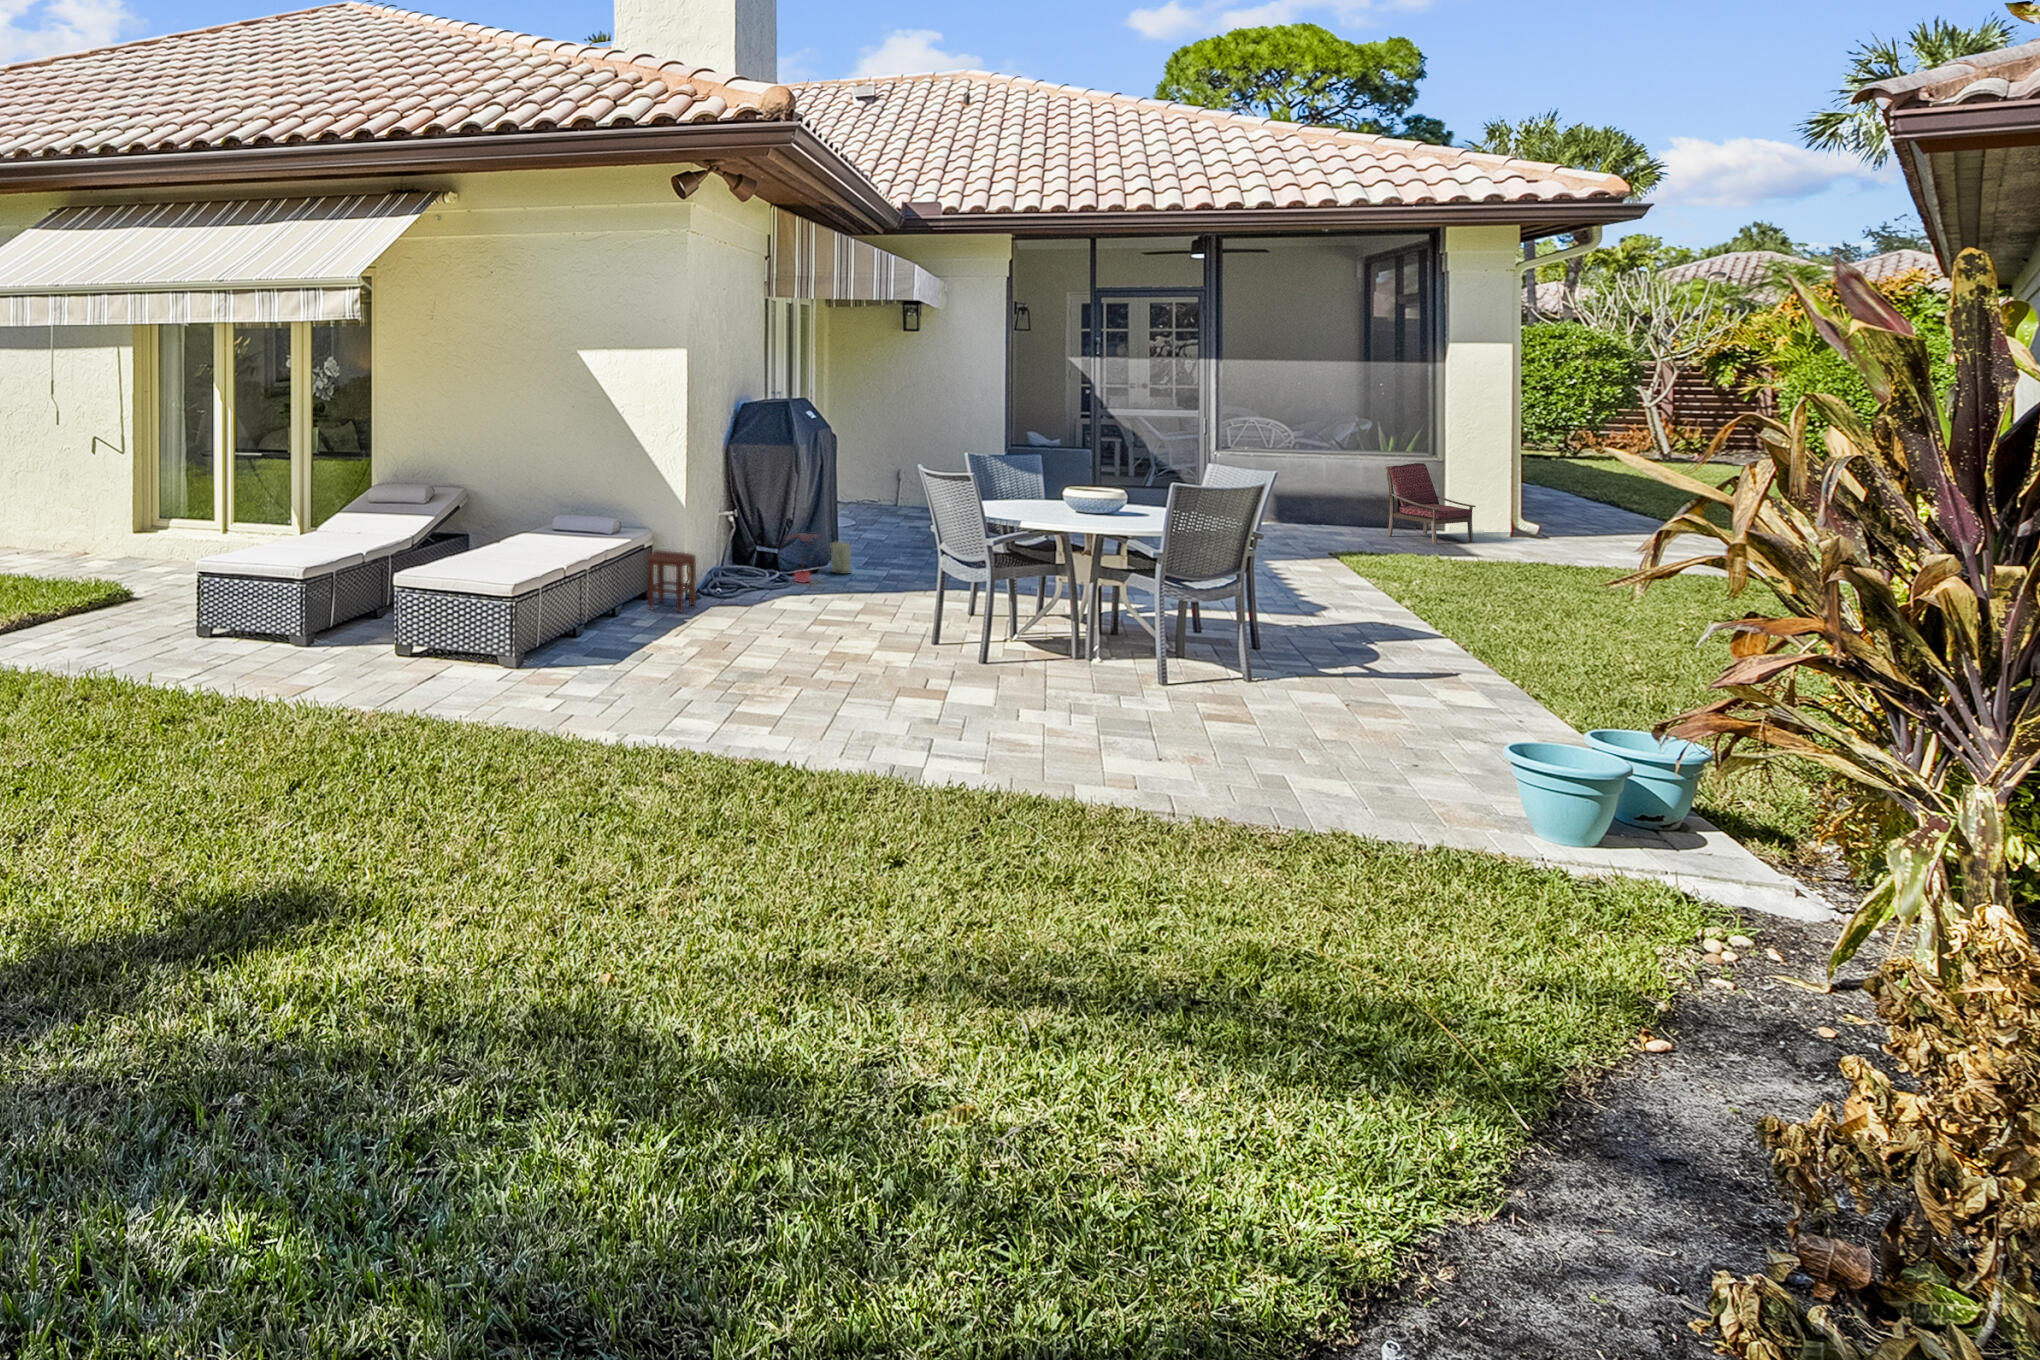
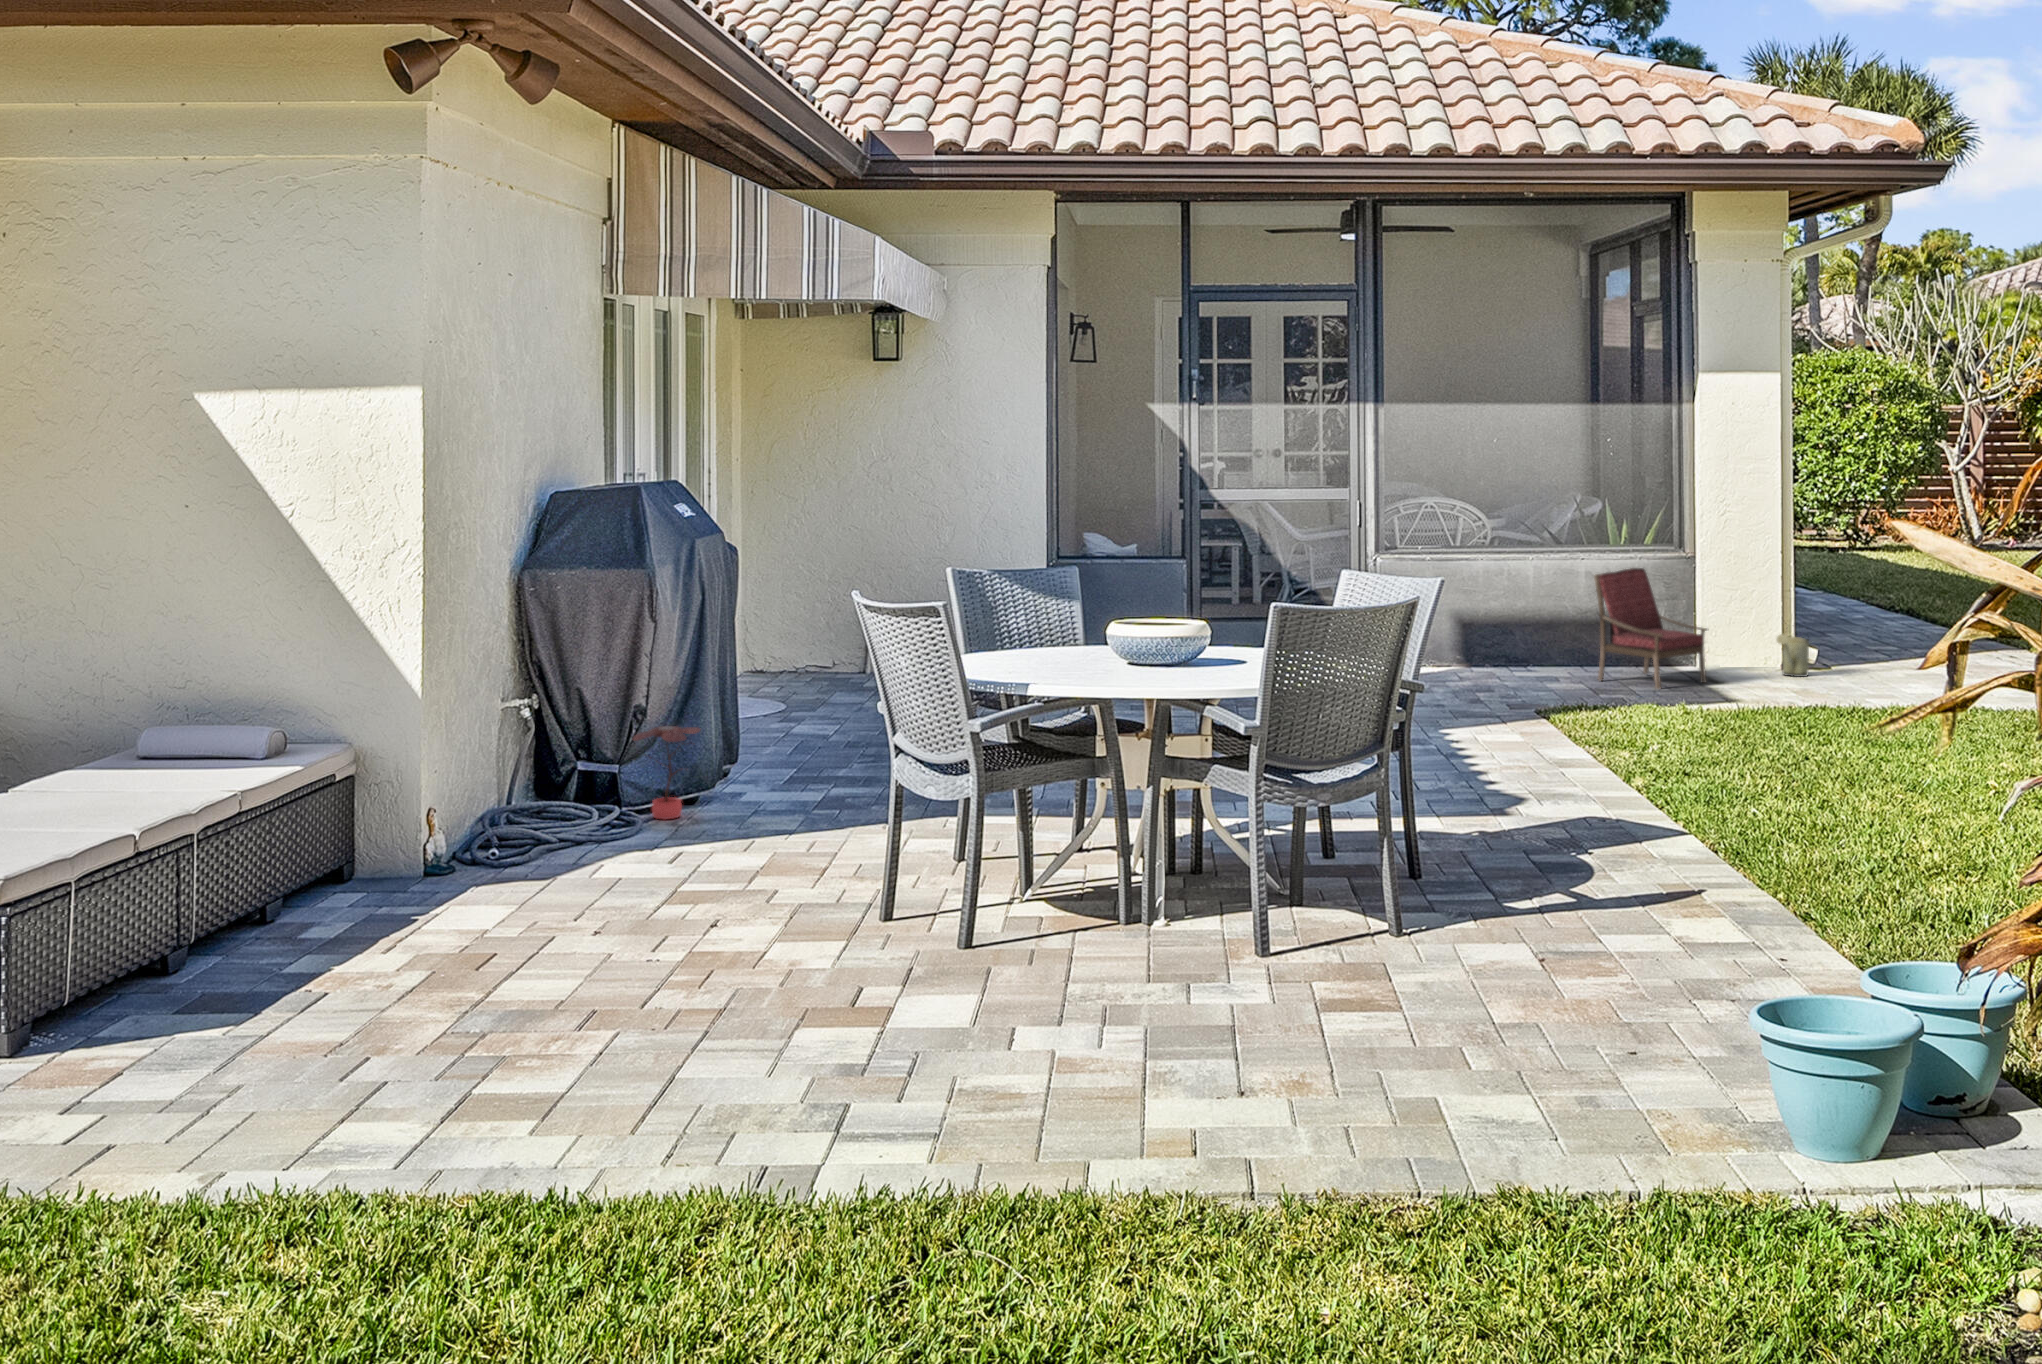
watering can: present [830,542,851,574] -> present [1777,634,1809,677]
stool: present [648,551,696,613] -> none [334,776,440,899]

